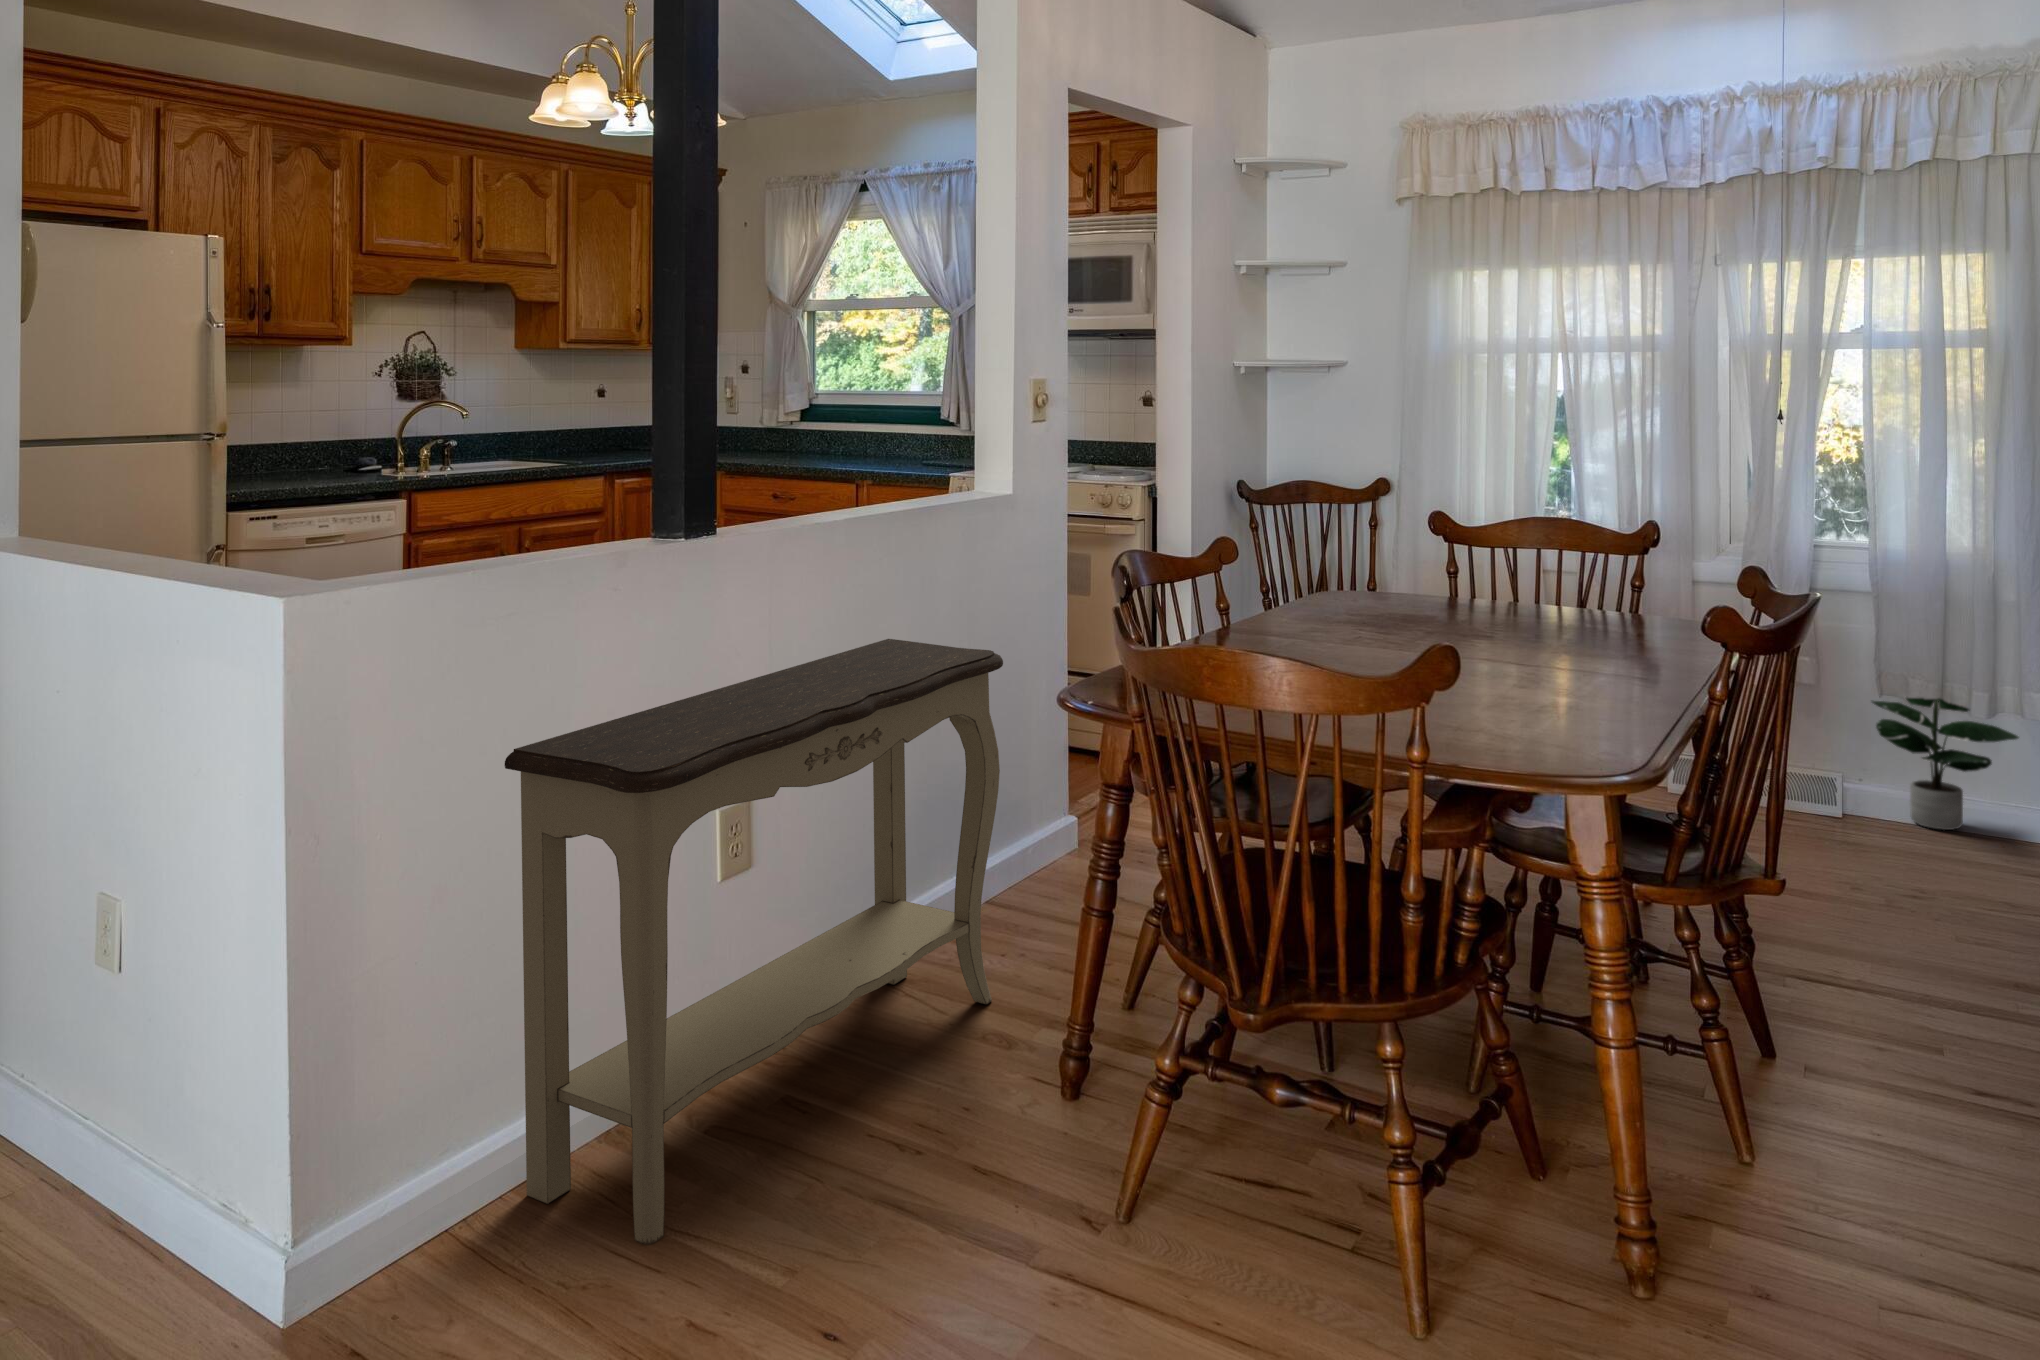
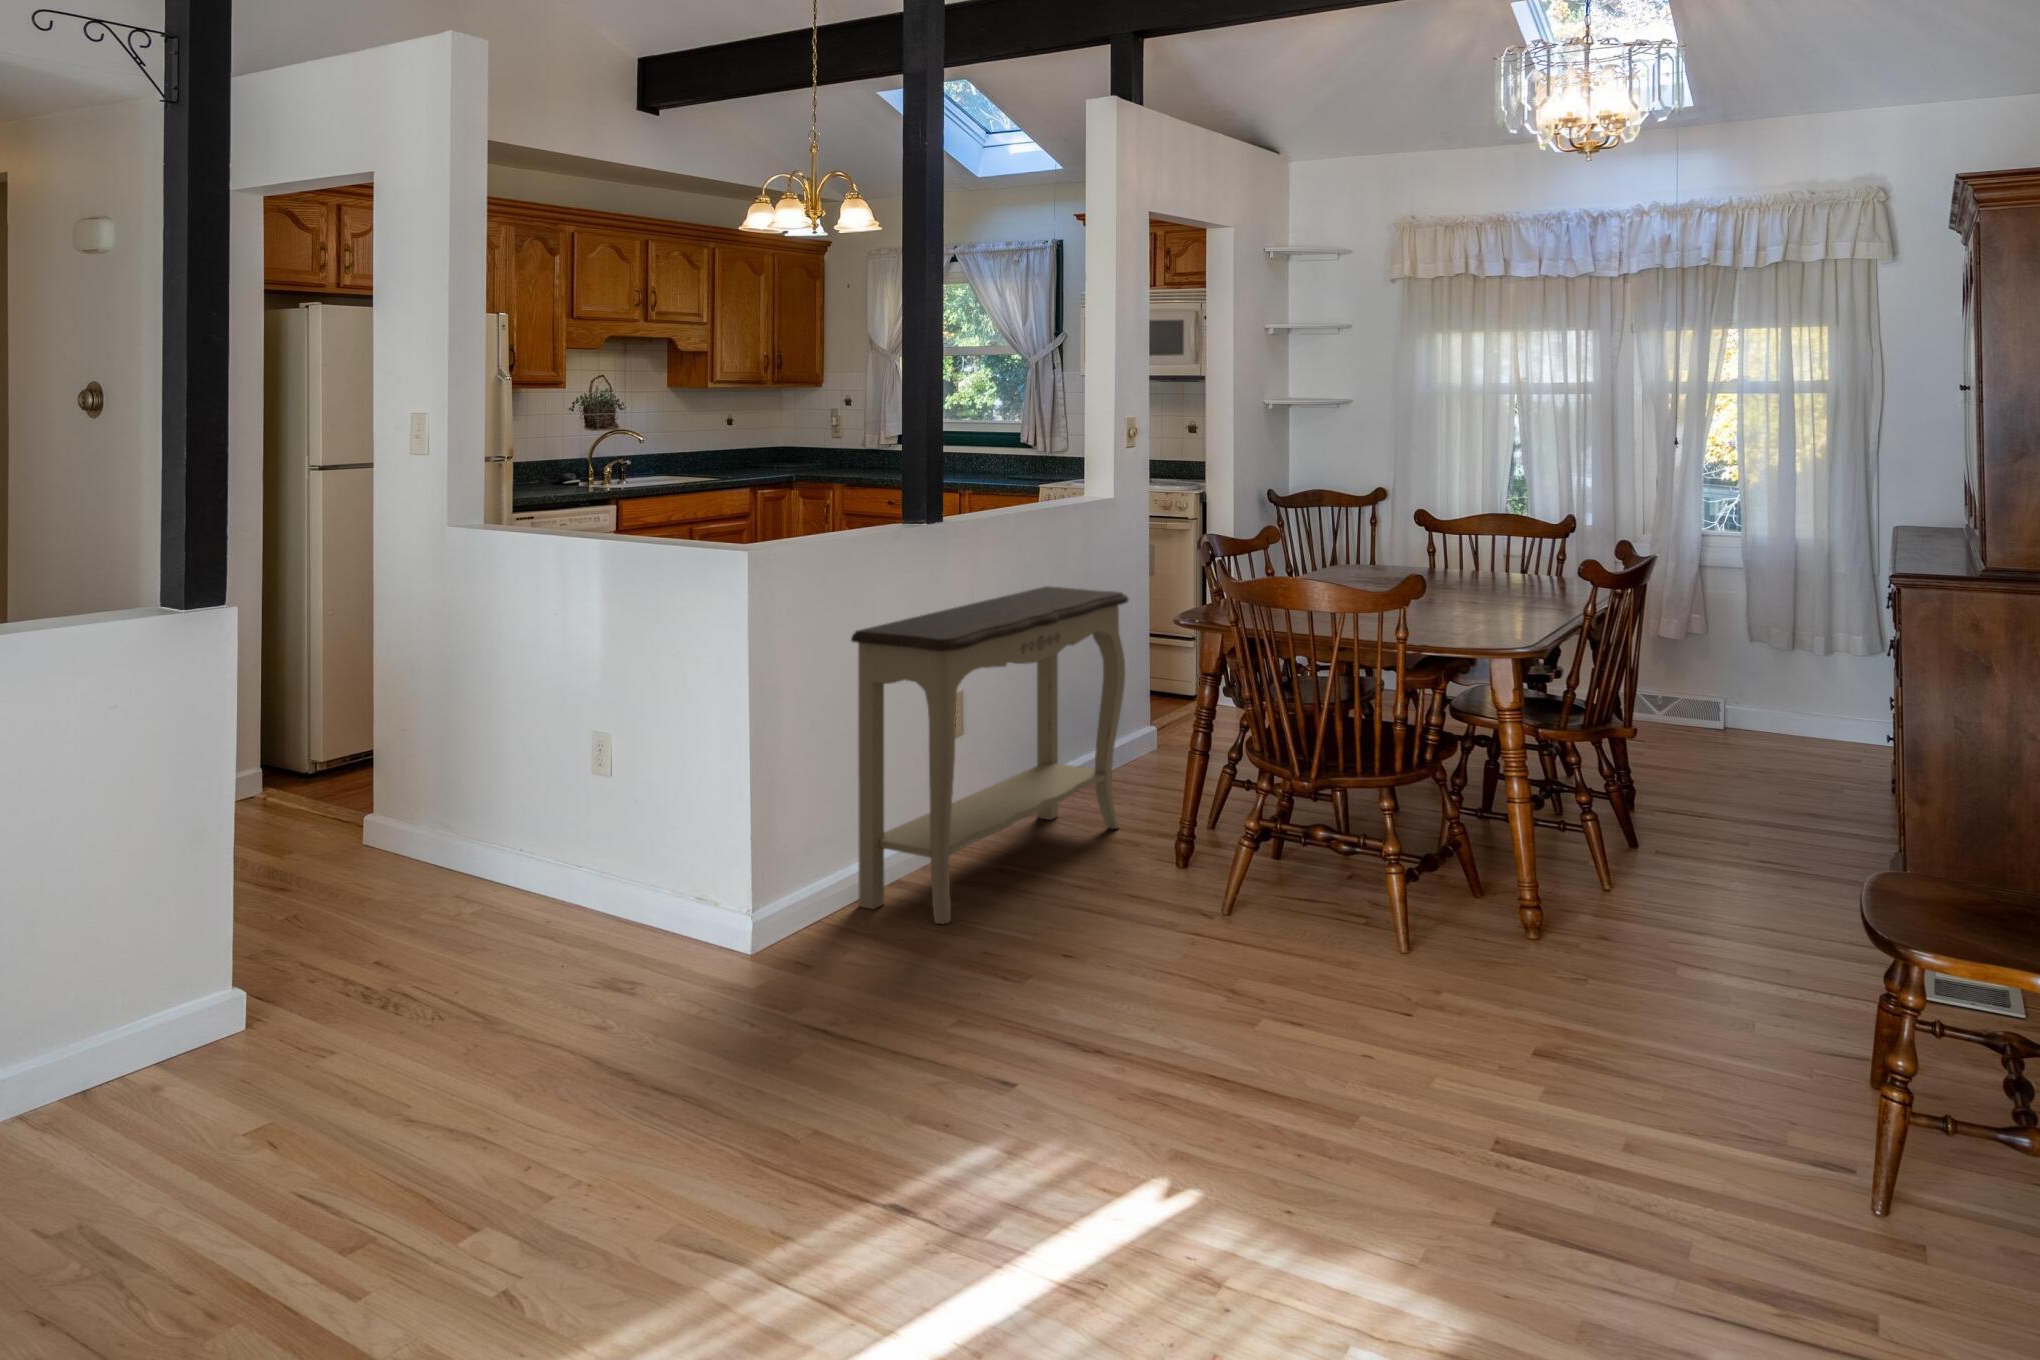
potted plant: present [1872,698,2019,830] -> none [1738,644,1843,748]

